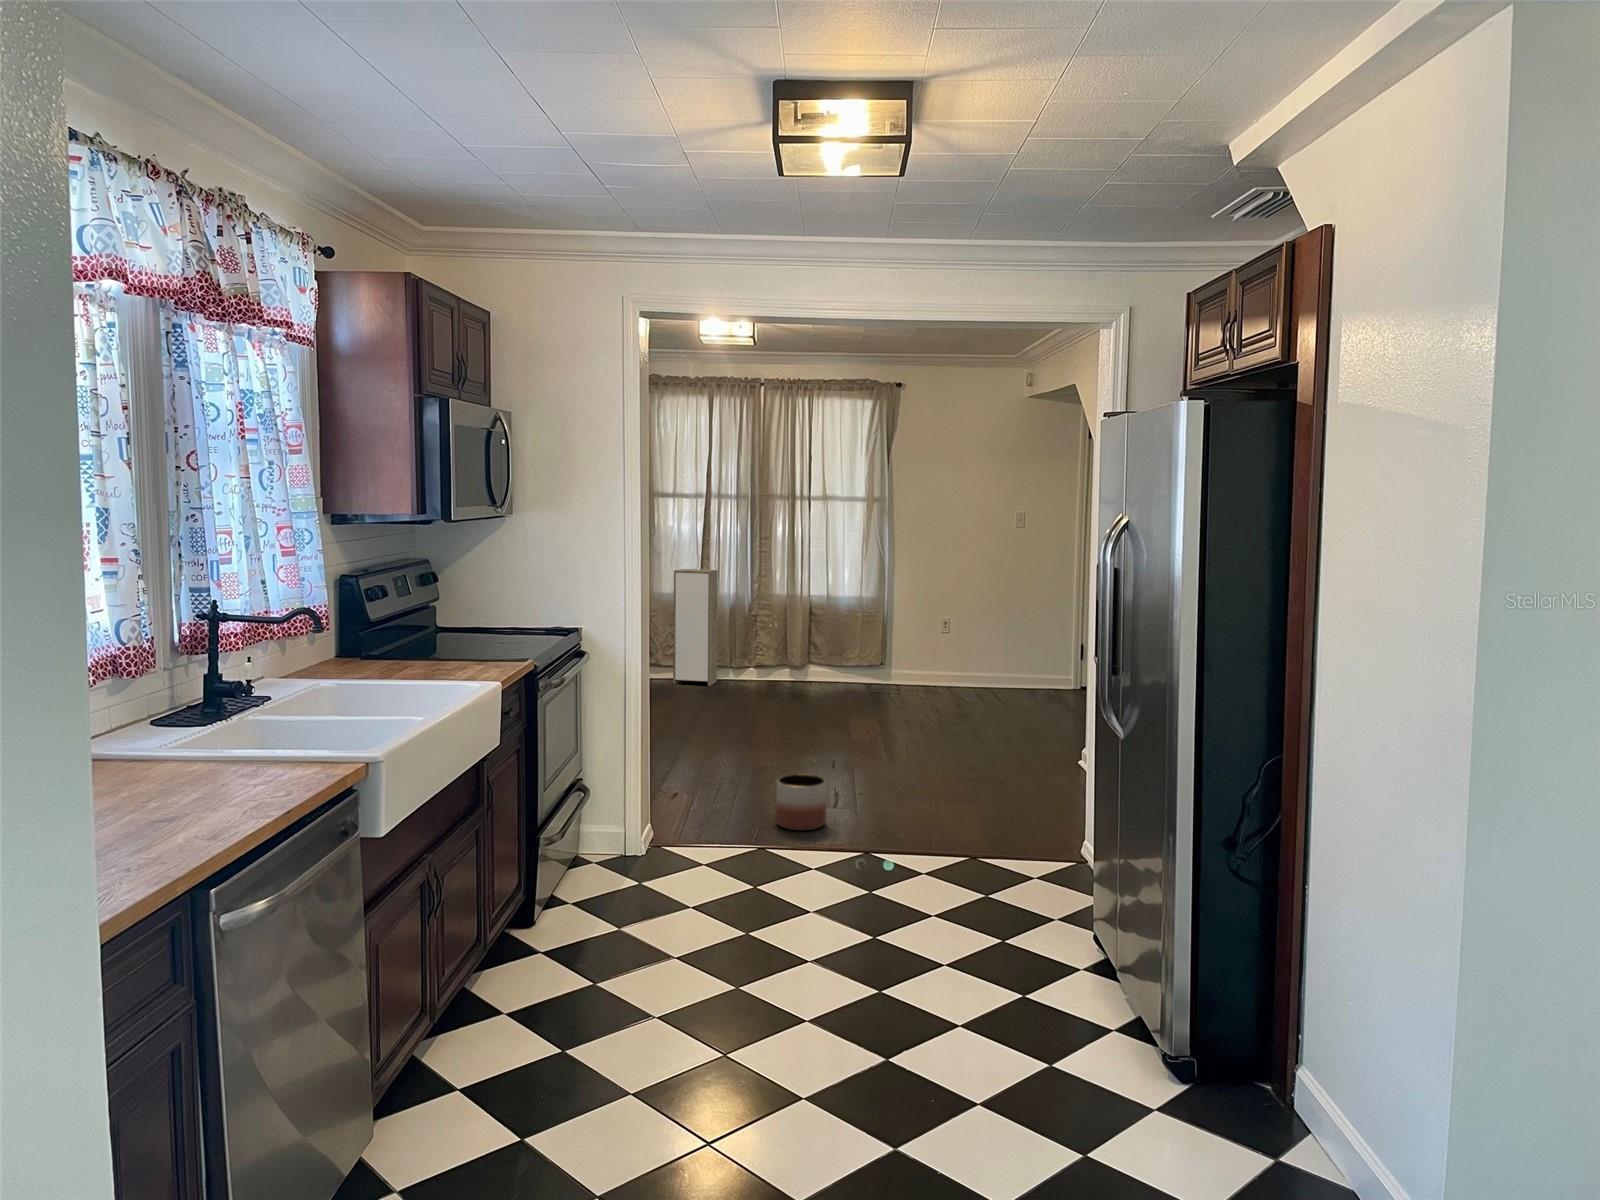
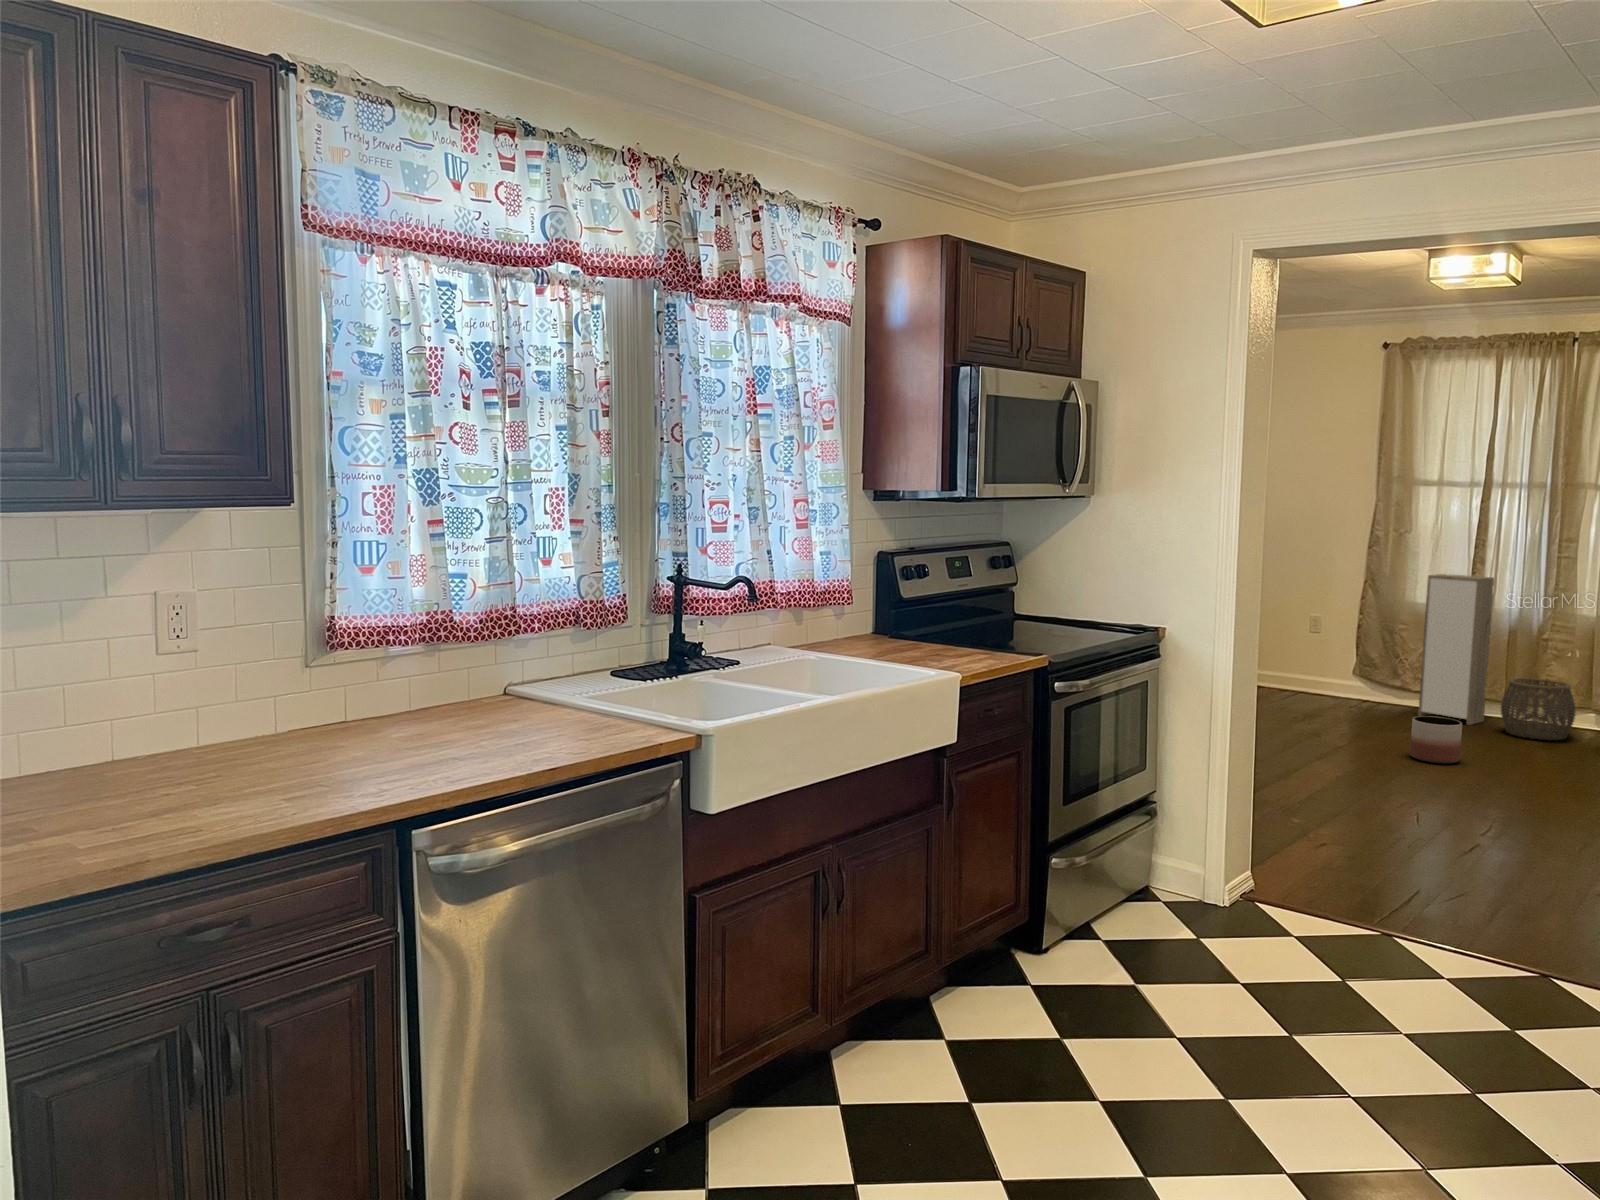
woven basket: none [730,645,777,690] -> present [1501,678,1576,740]
planter: present [776,774,826,831] -> present [1410,716,1462,764]

